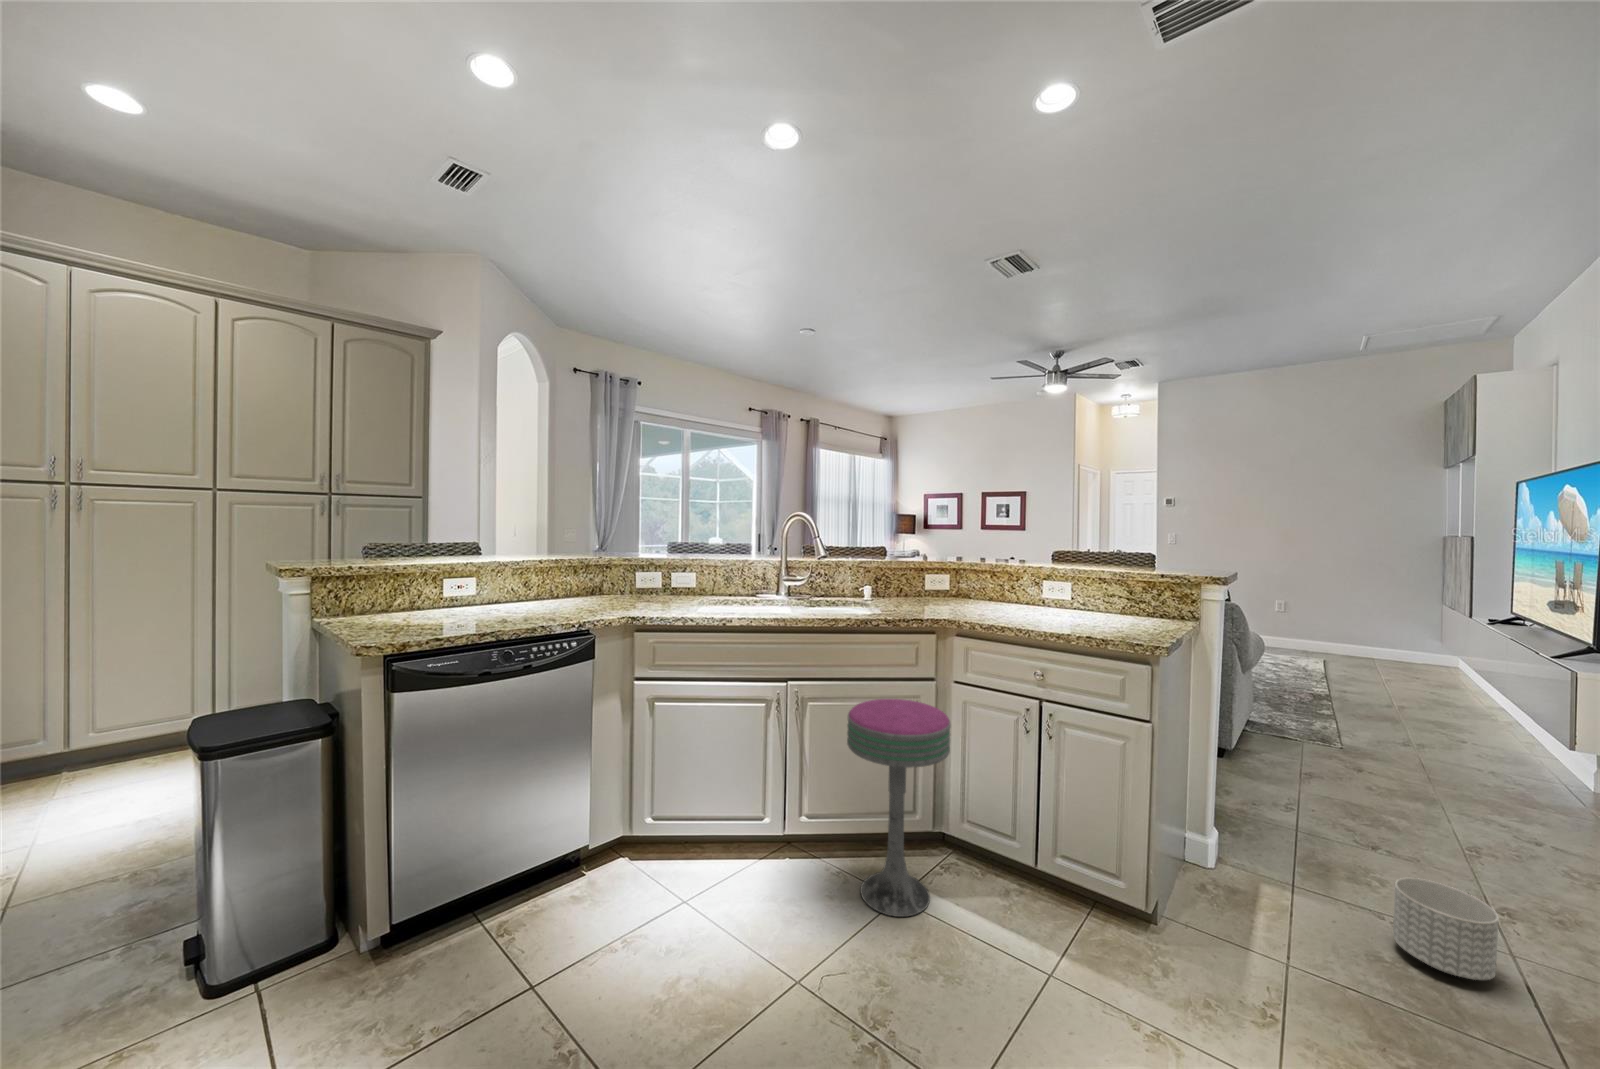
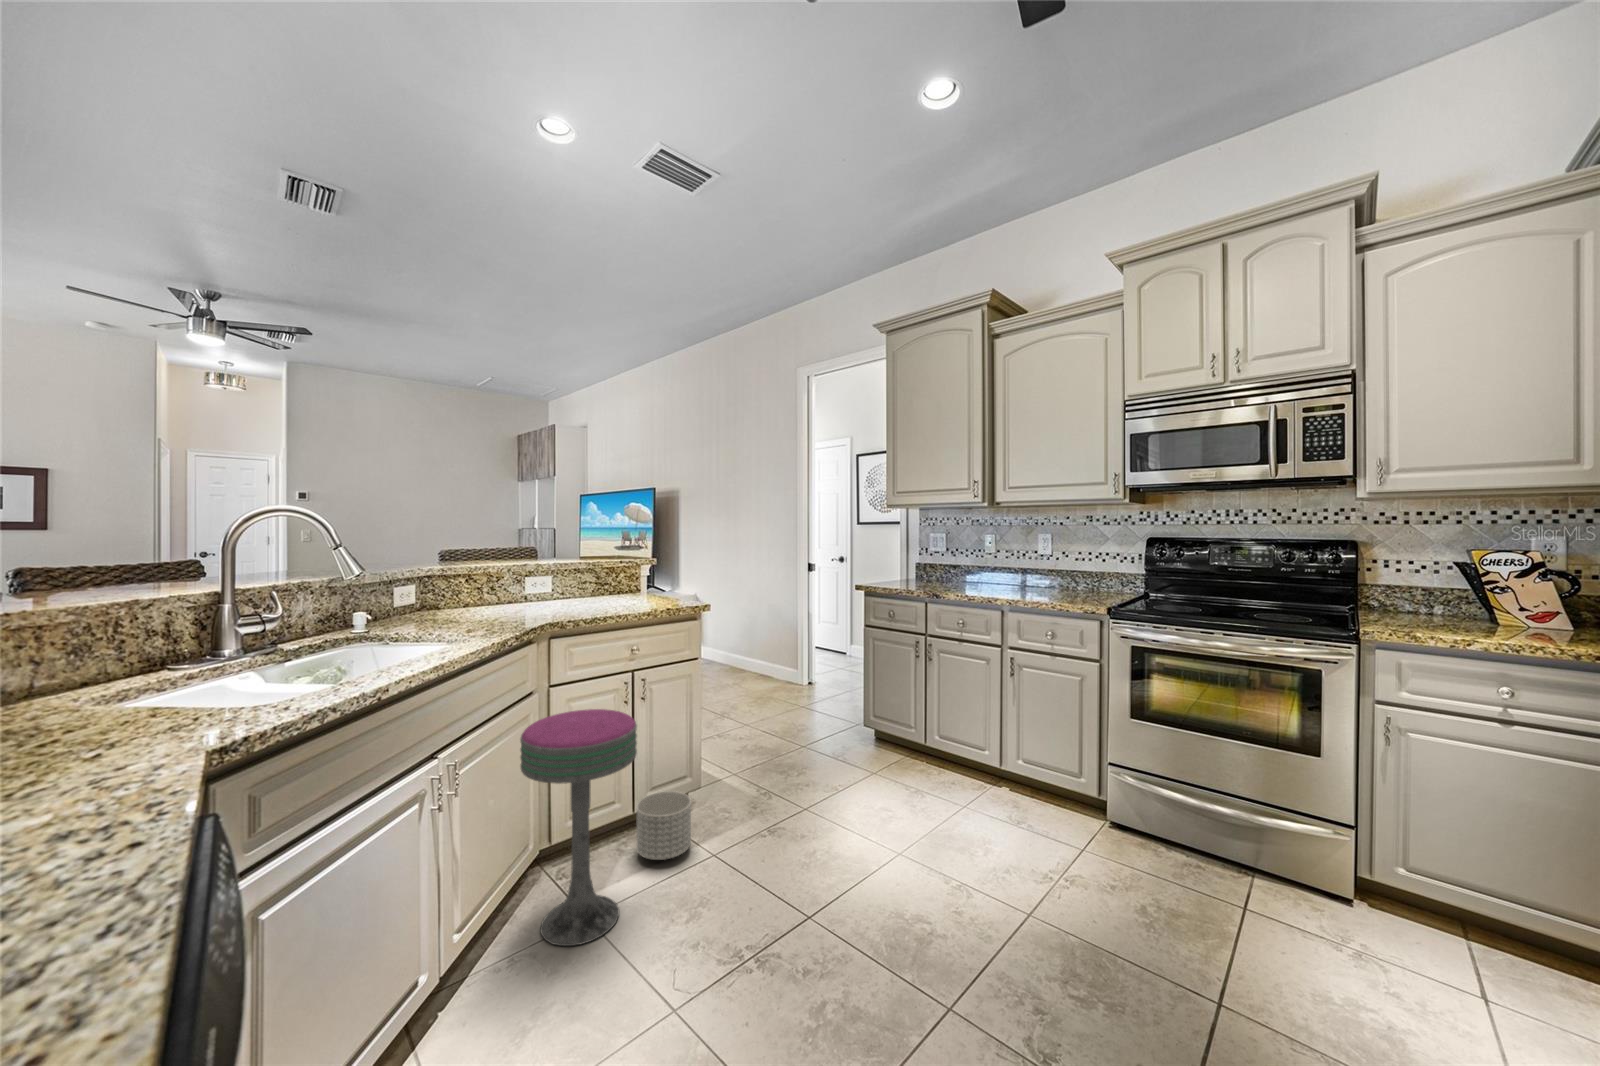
planter: present [1393,878,1499,980] -> present [637,791,691,860]

